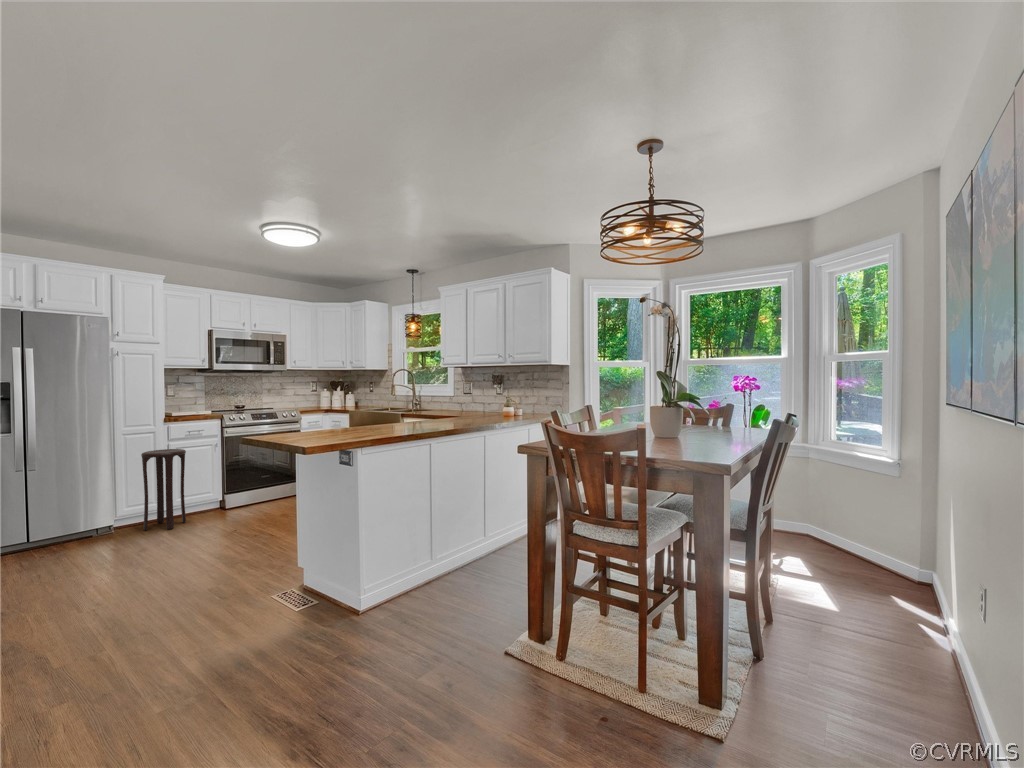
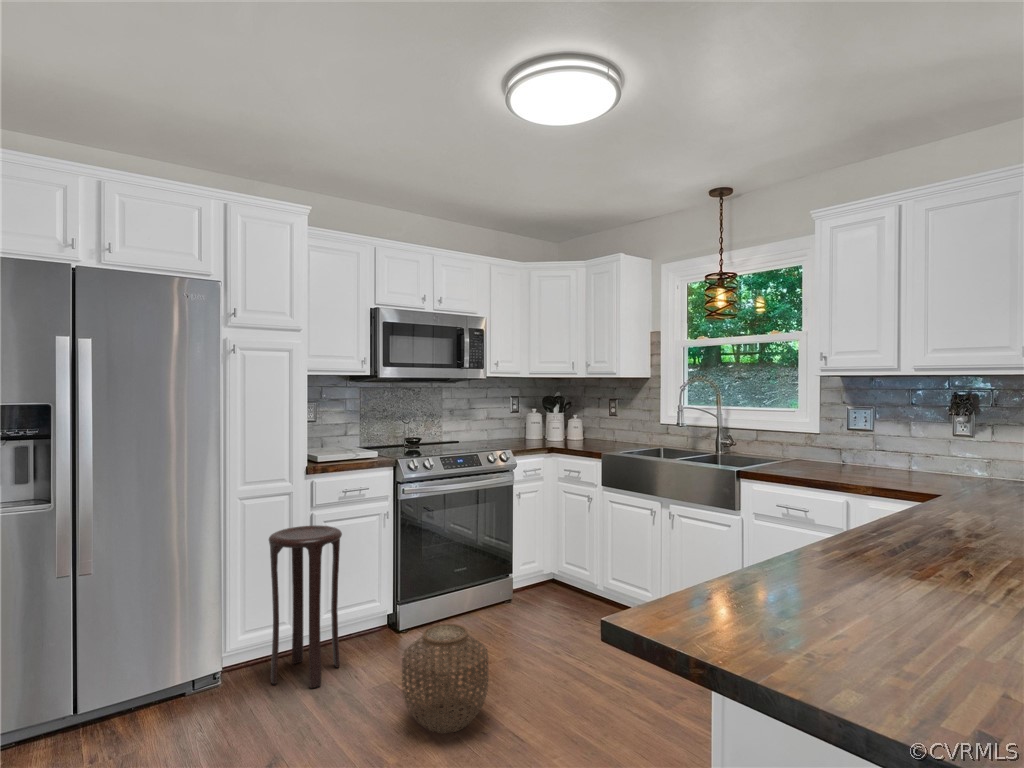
woven basket: none [215,488,262,536] -> present [402,623,488,733]

